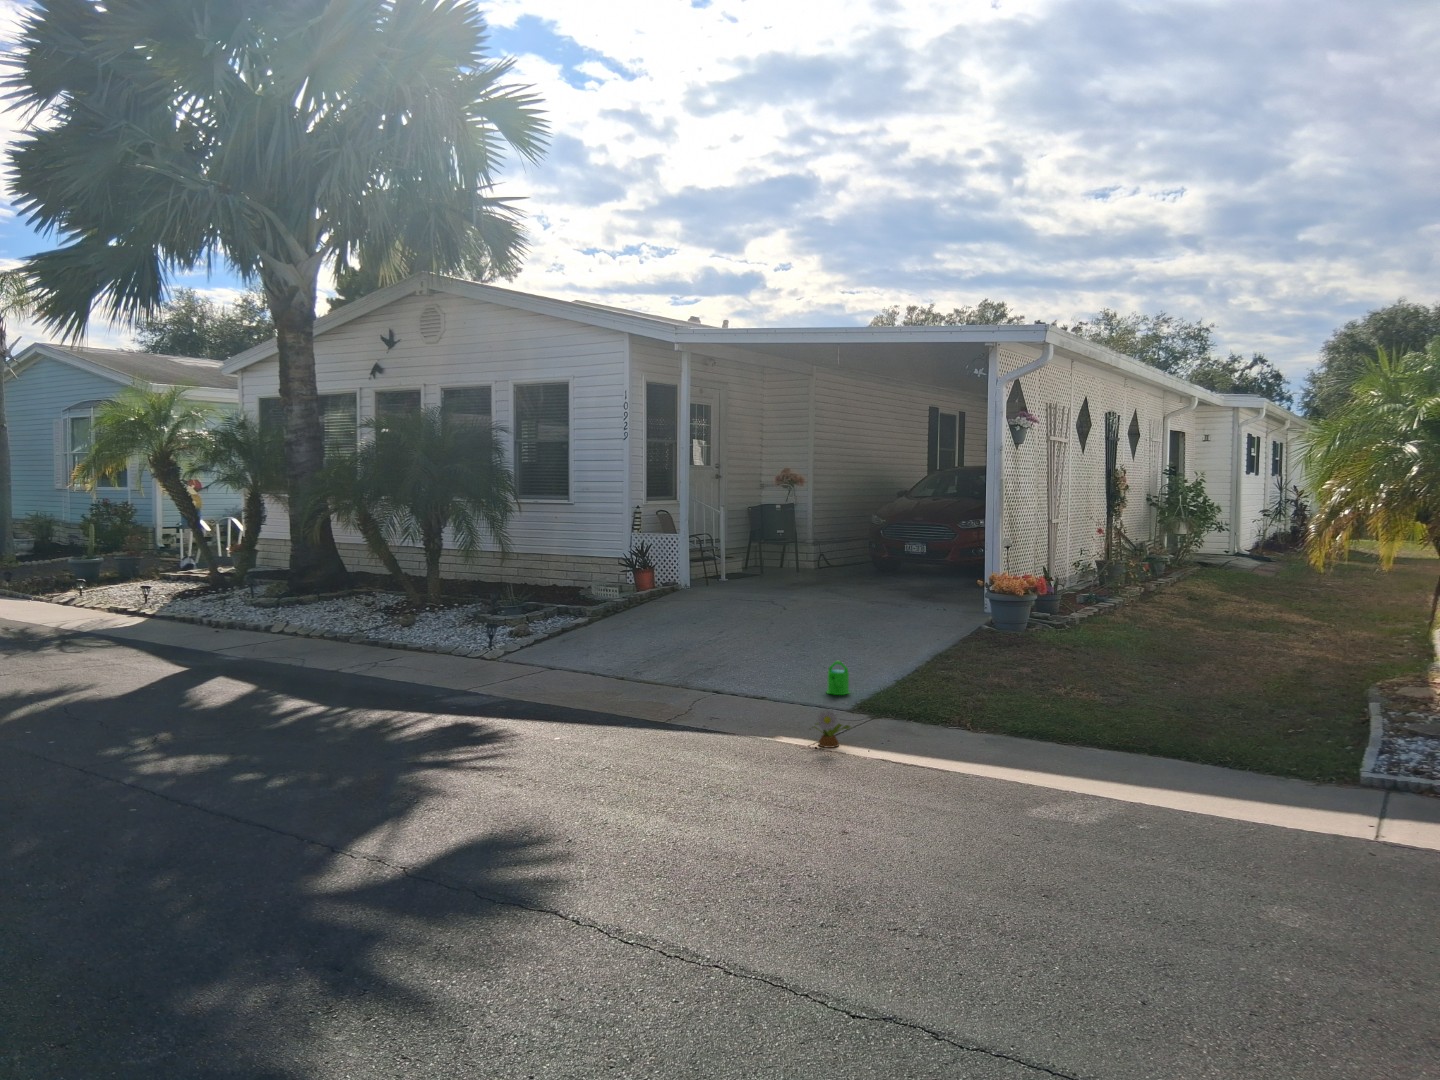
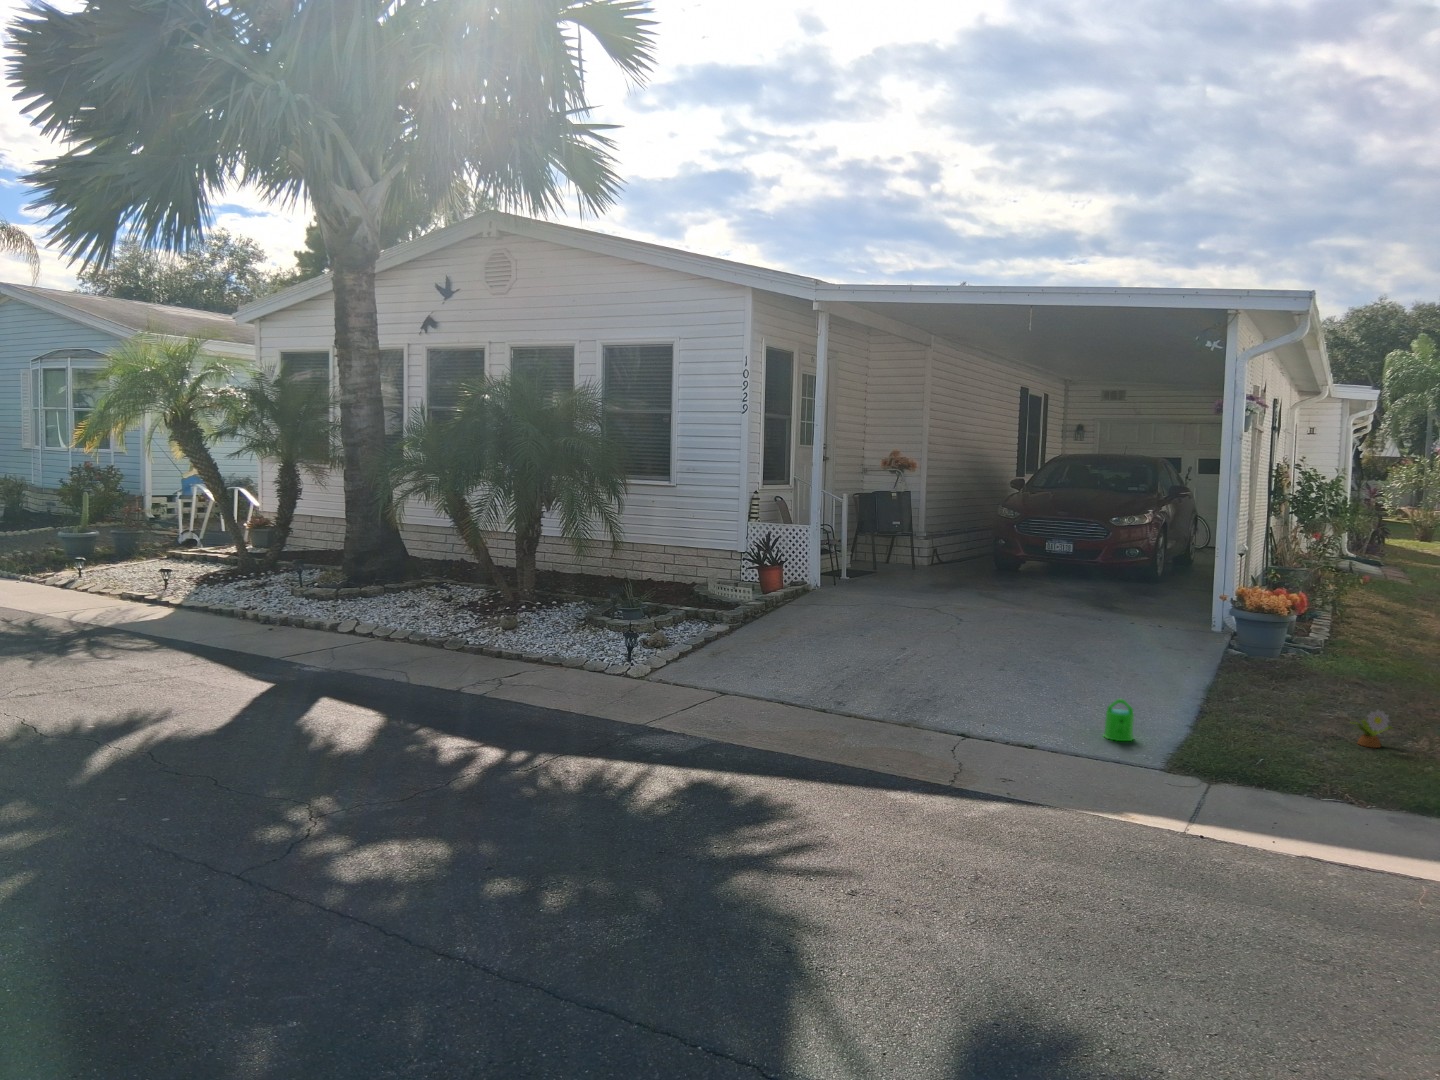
decorative plant: present [814,710,850,748] -> present [1350,710,1393,748]

